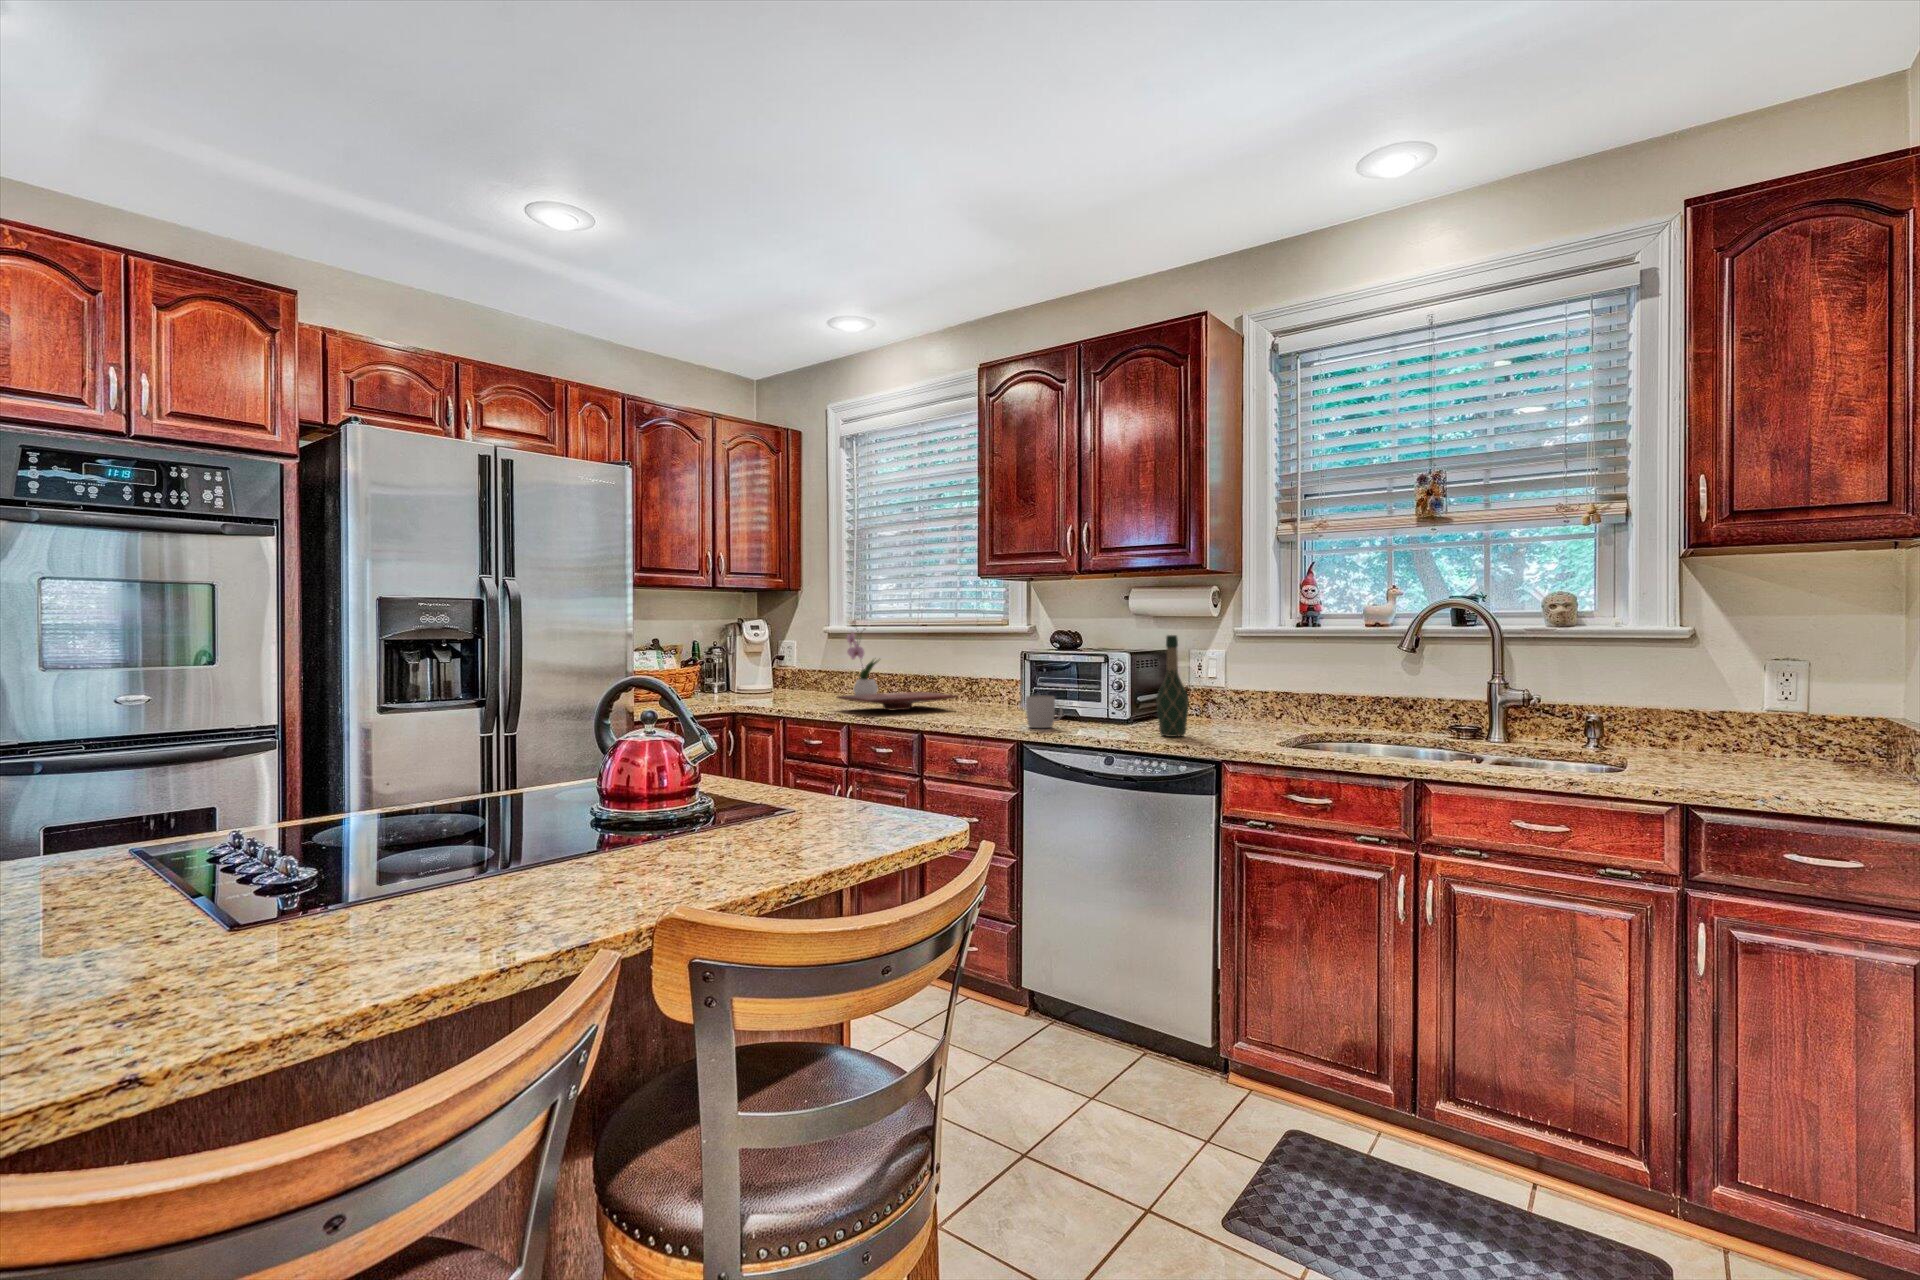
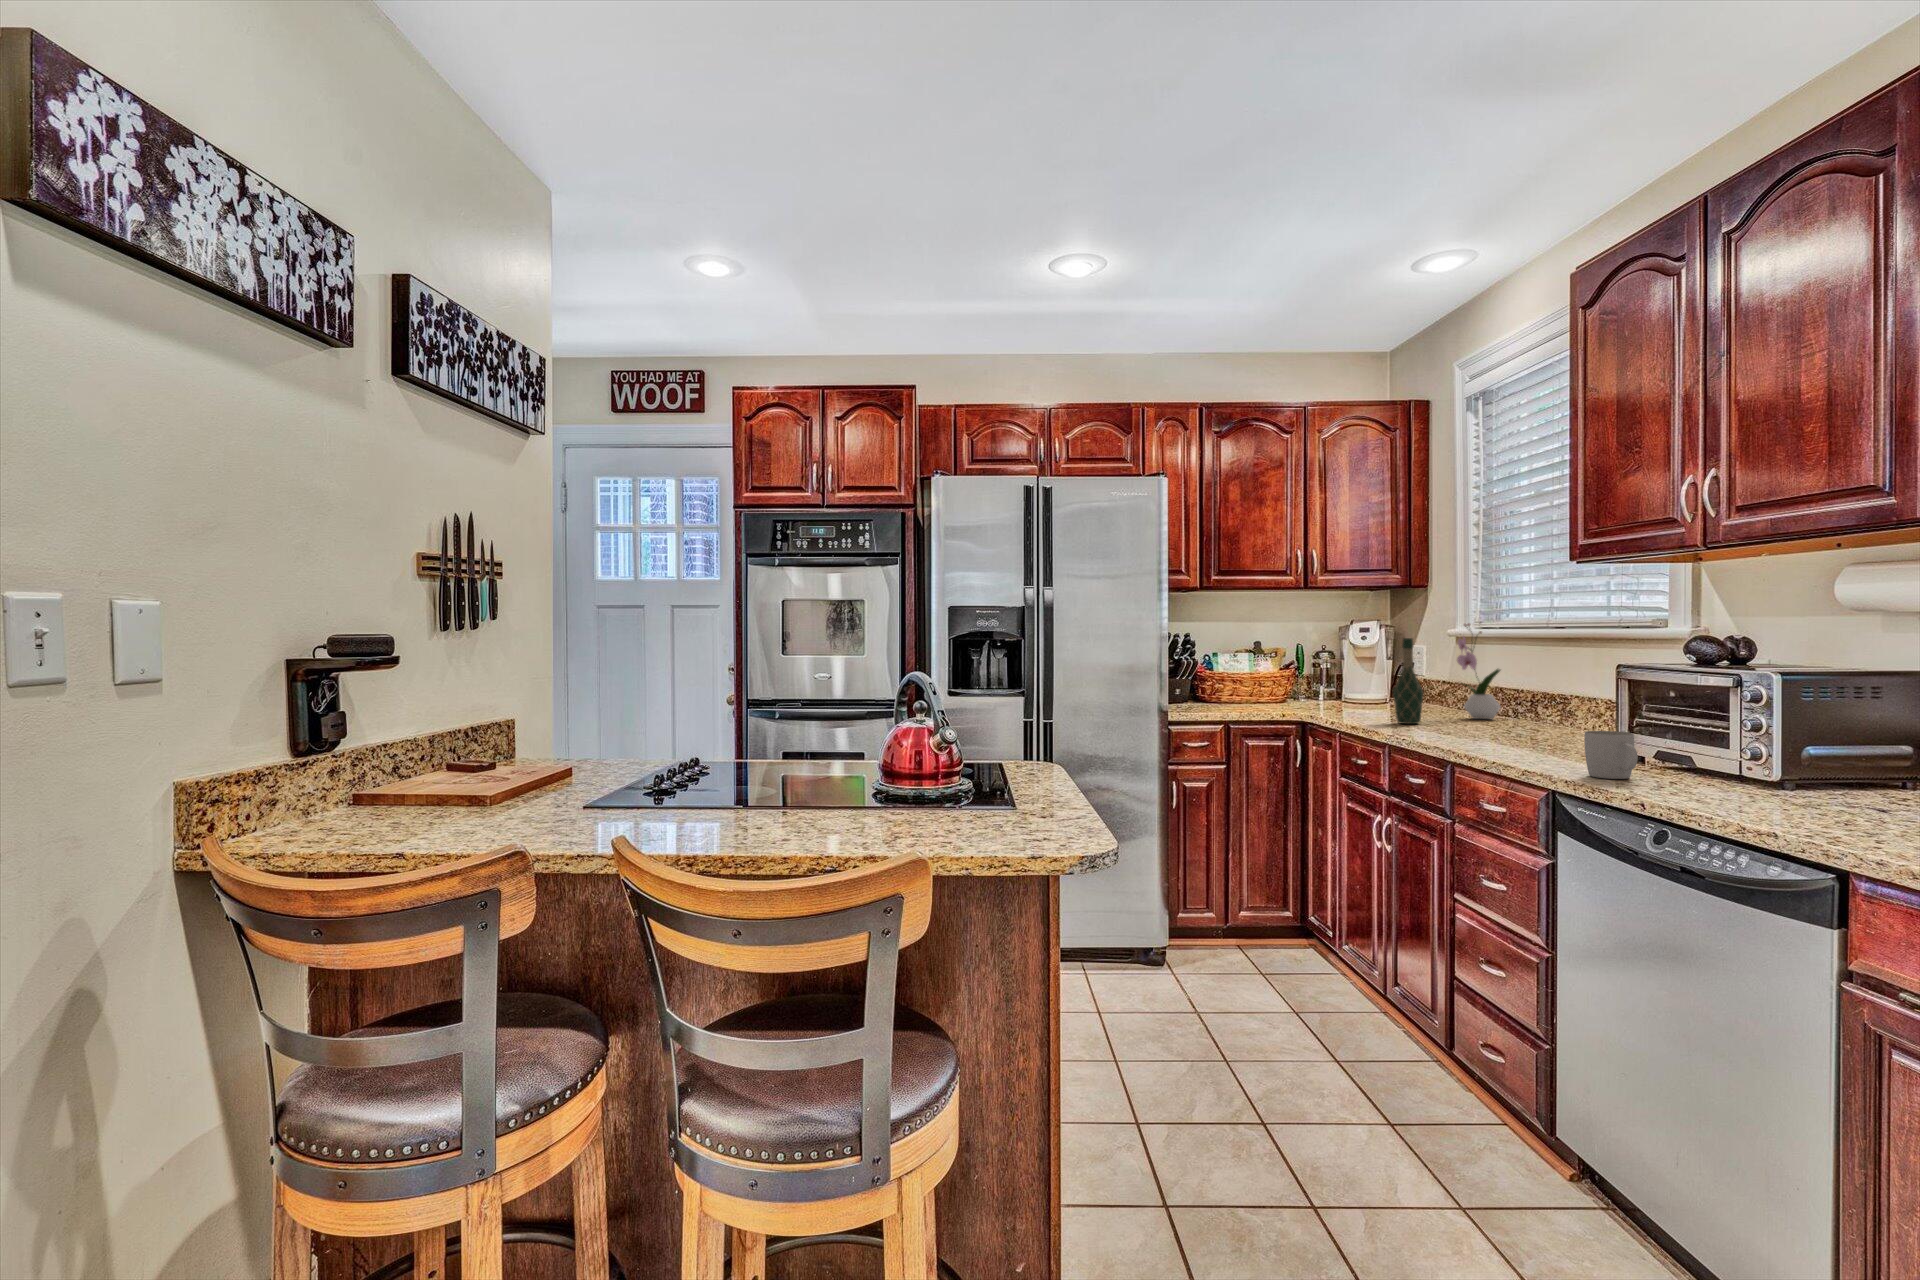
wine bottle: present [1156,635,1189,737] -> present [1393,638,1423,724]
cutting board: present [837,692,958,710] -> none [1401,713,1563,736]

